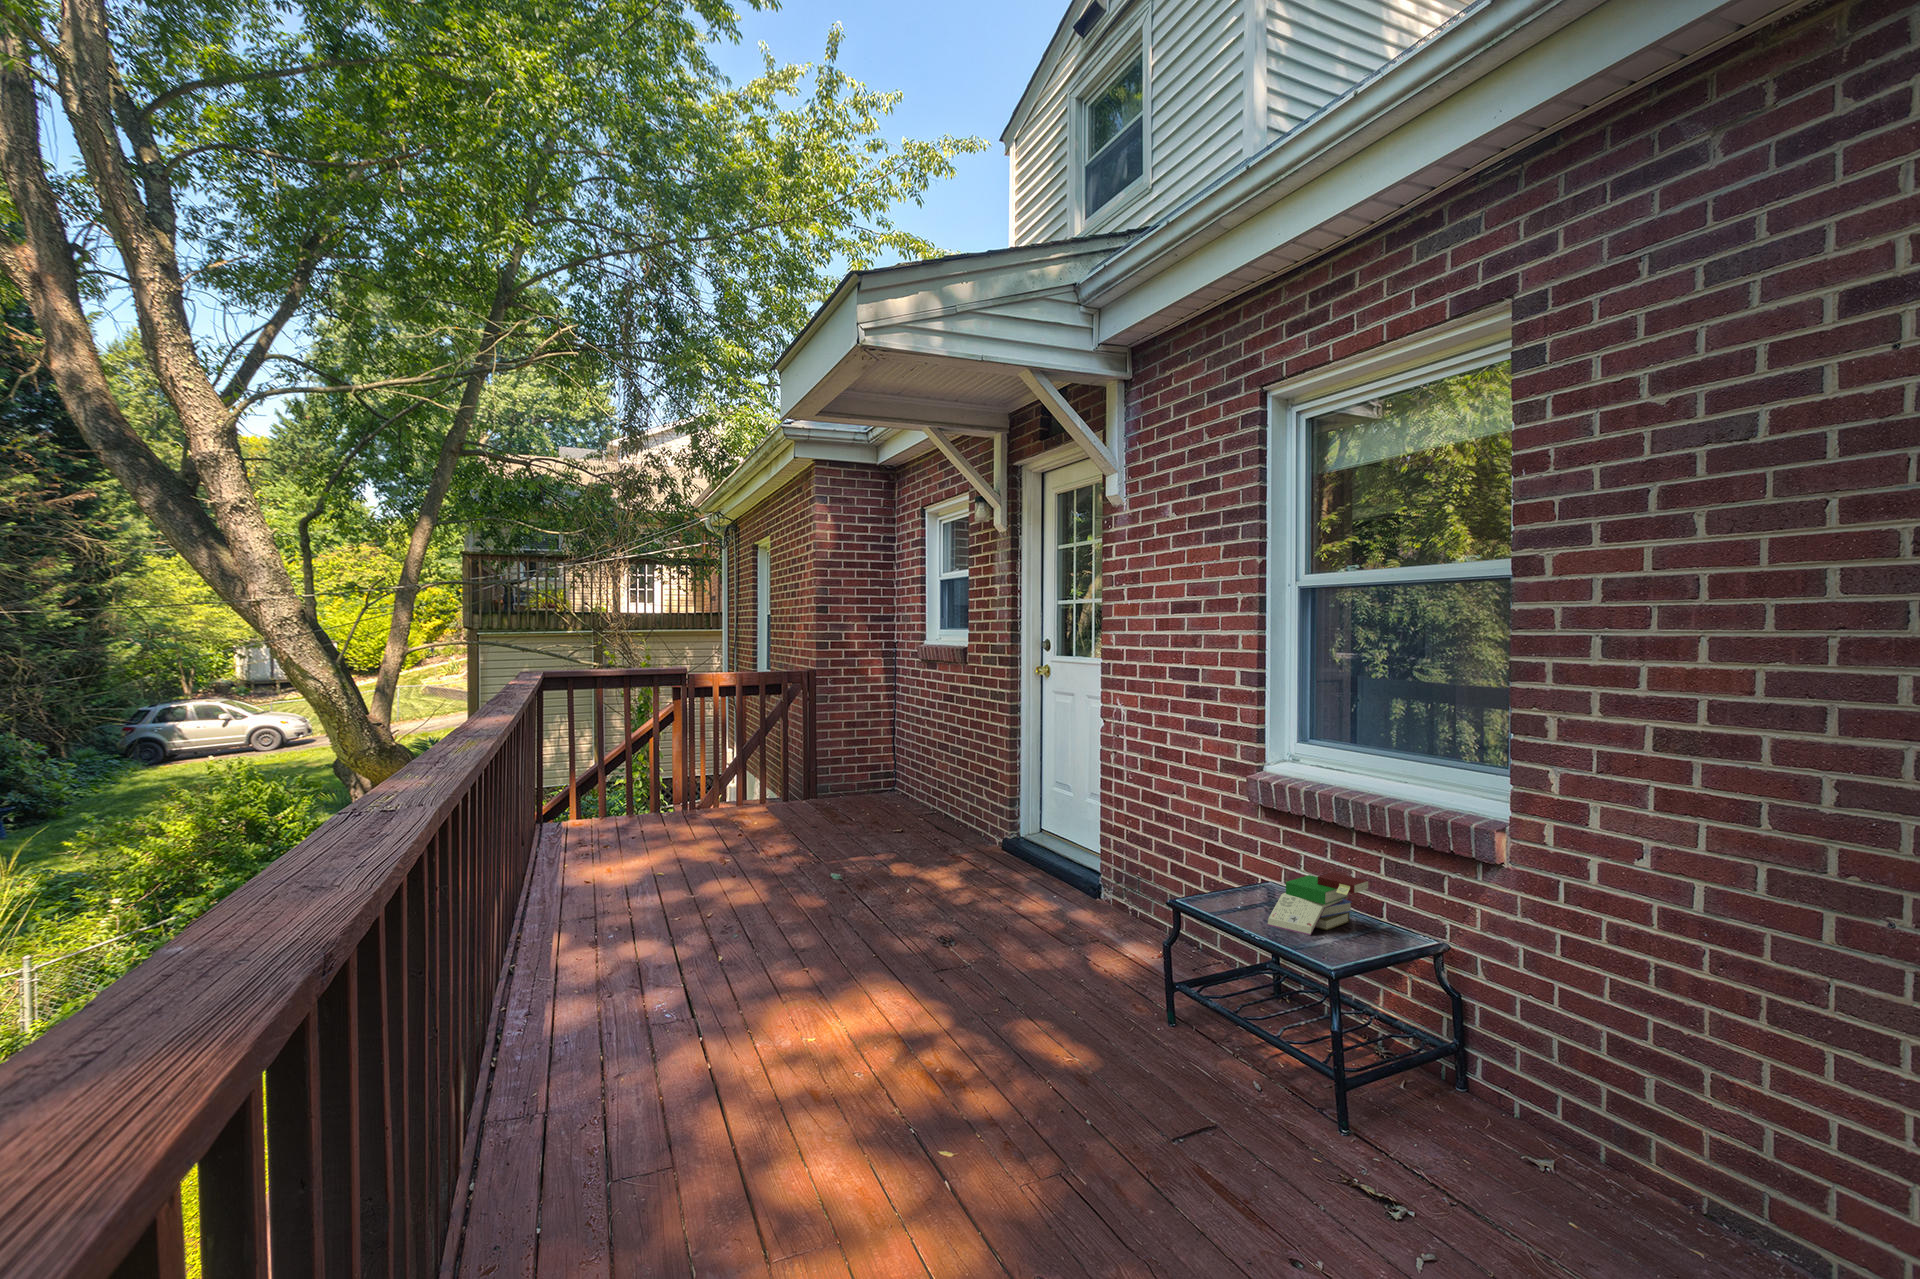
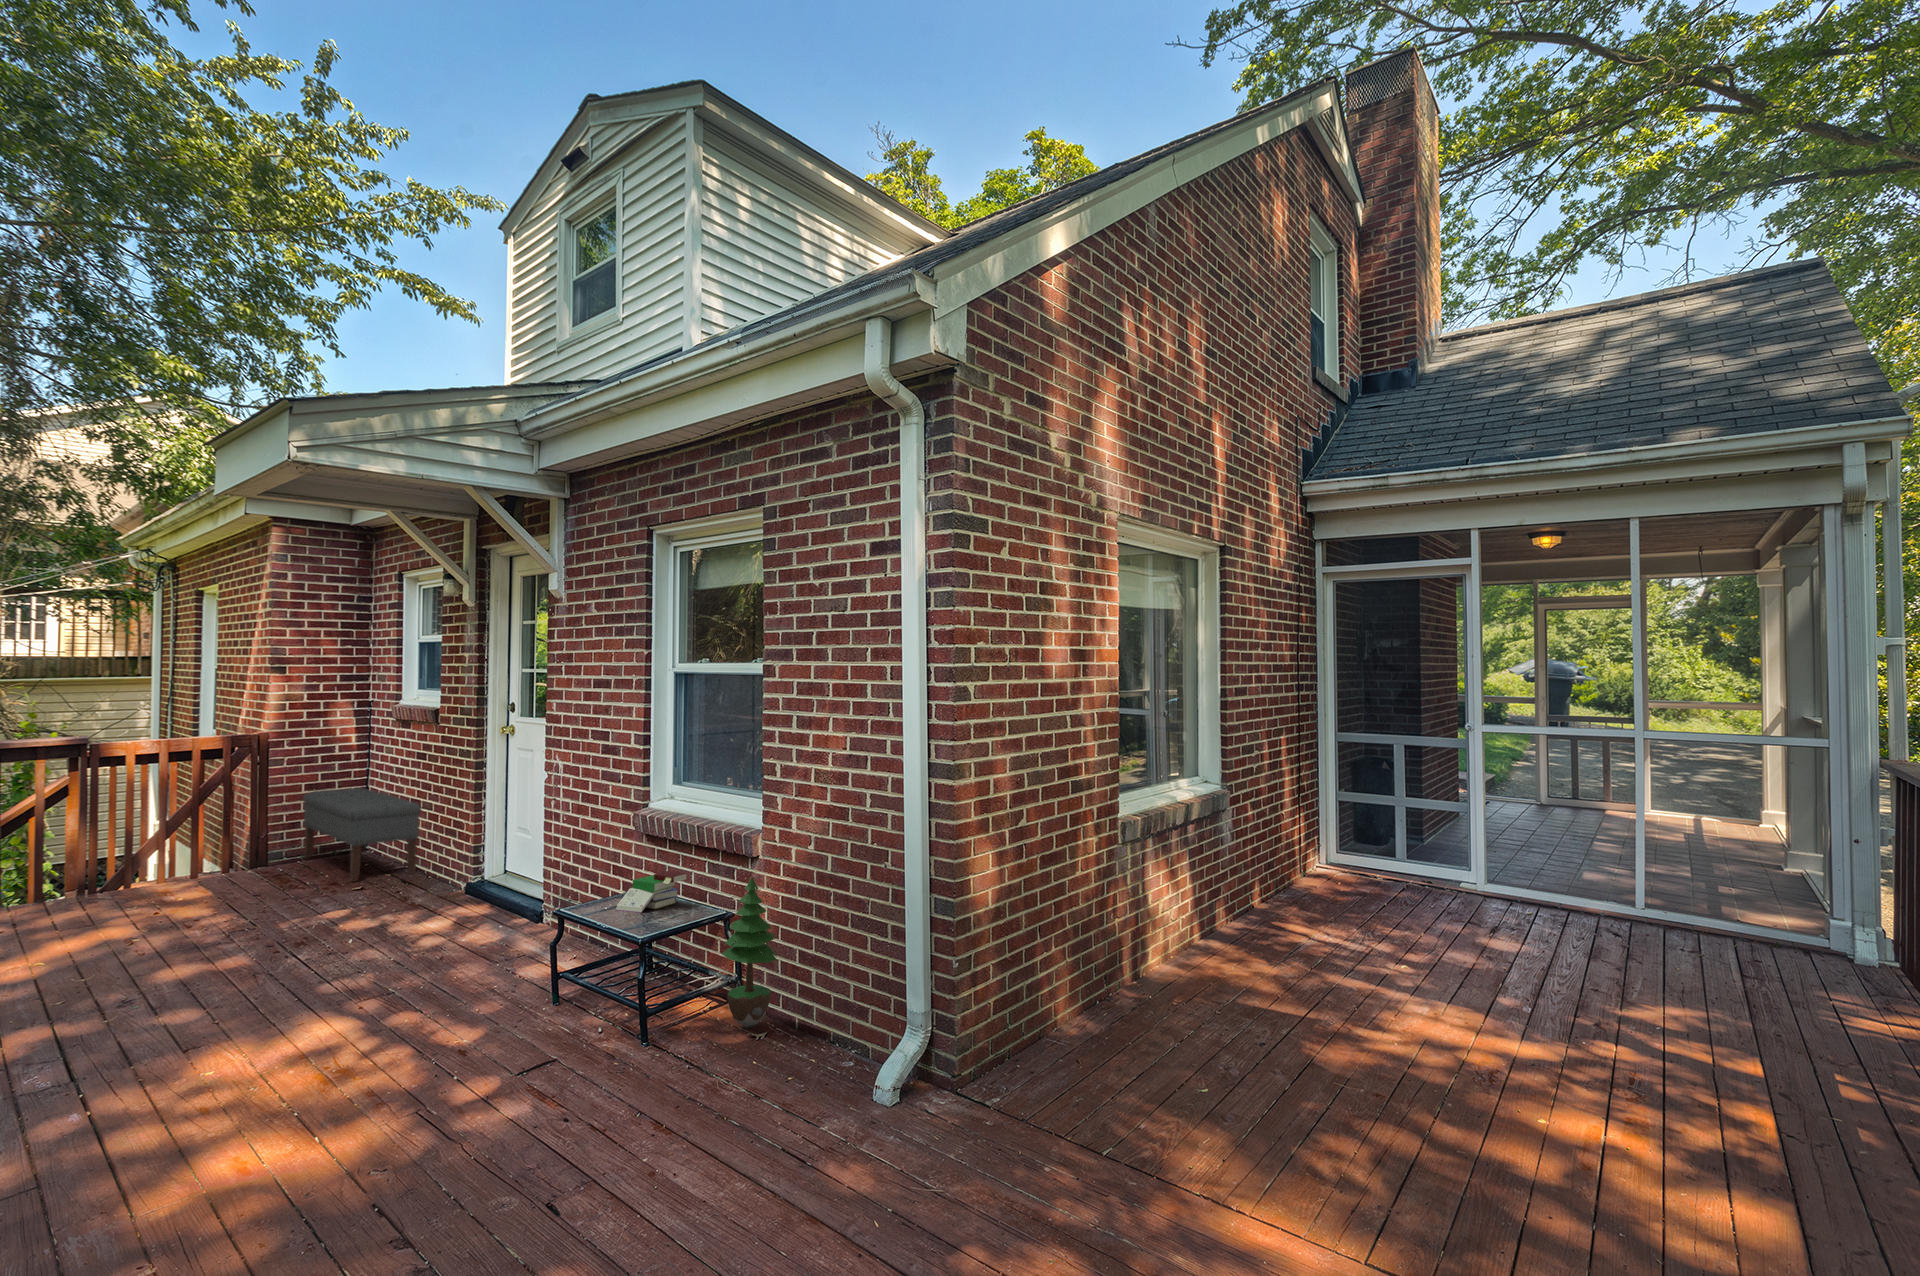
bench: none [843,729,952,826] -> present [303,788,421,882]
potted tree: none [1472,905,1578,1158] -> present [722,876,777,1028]

